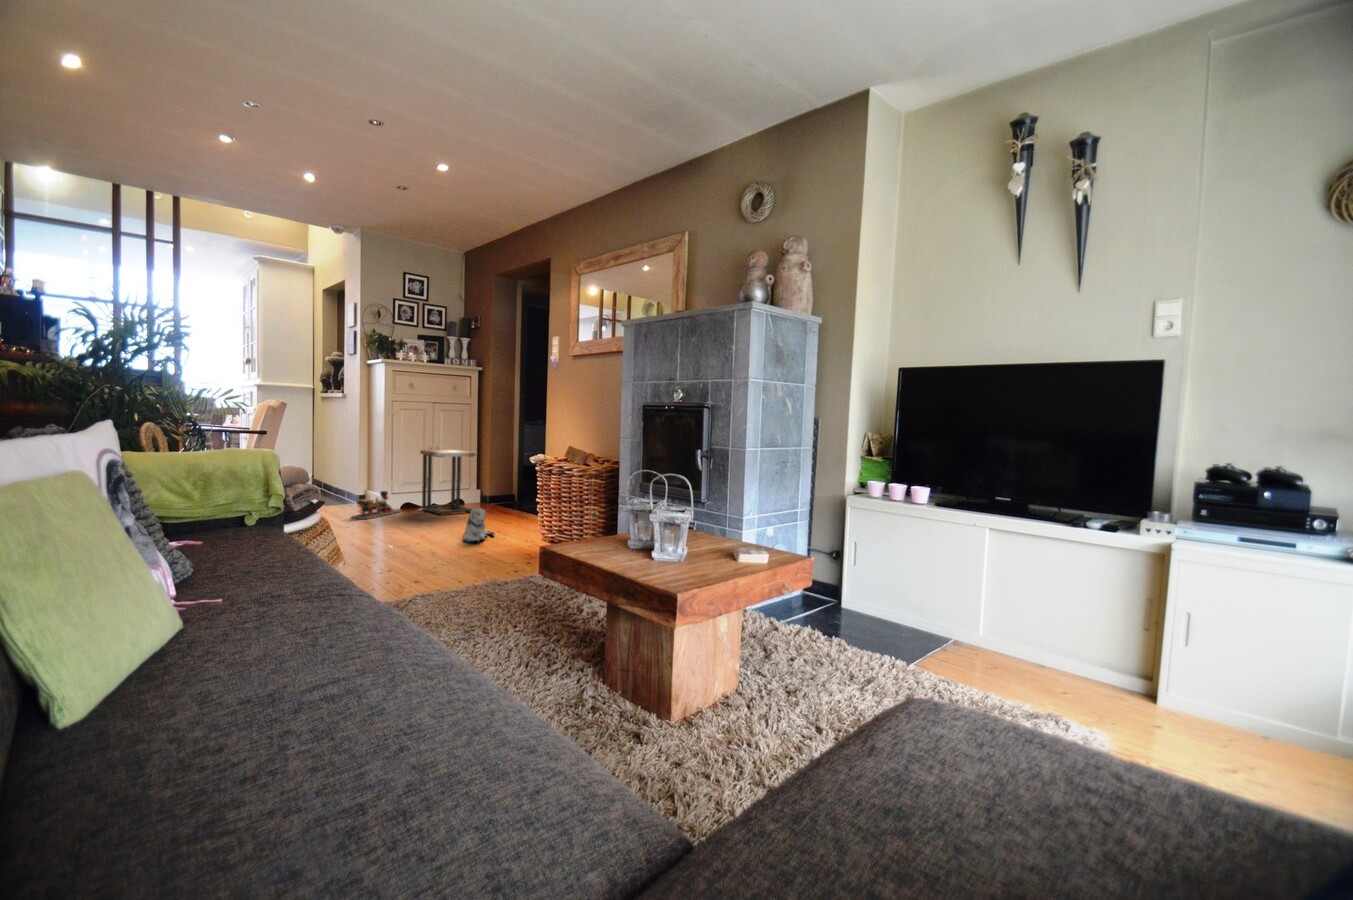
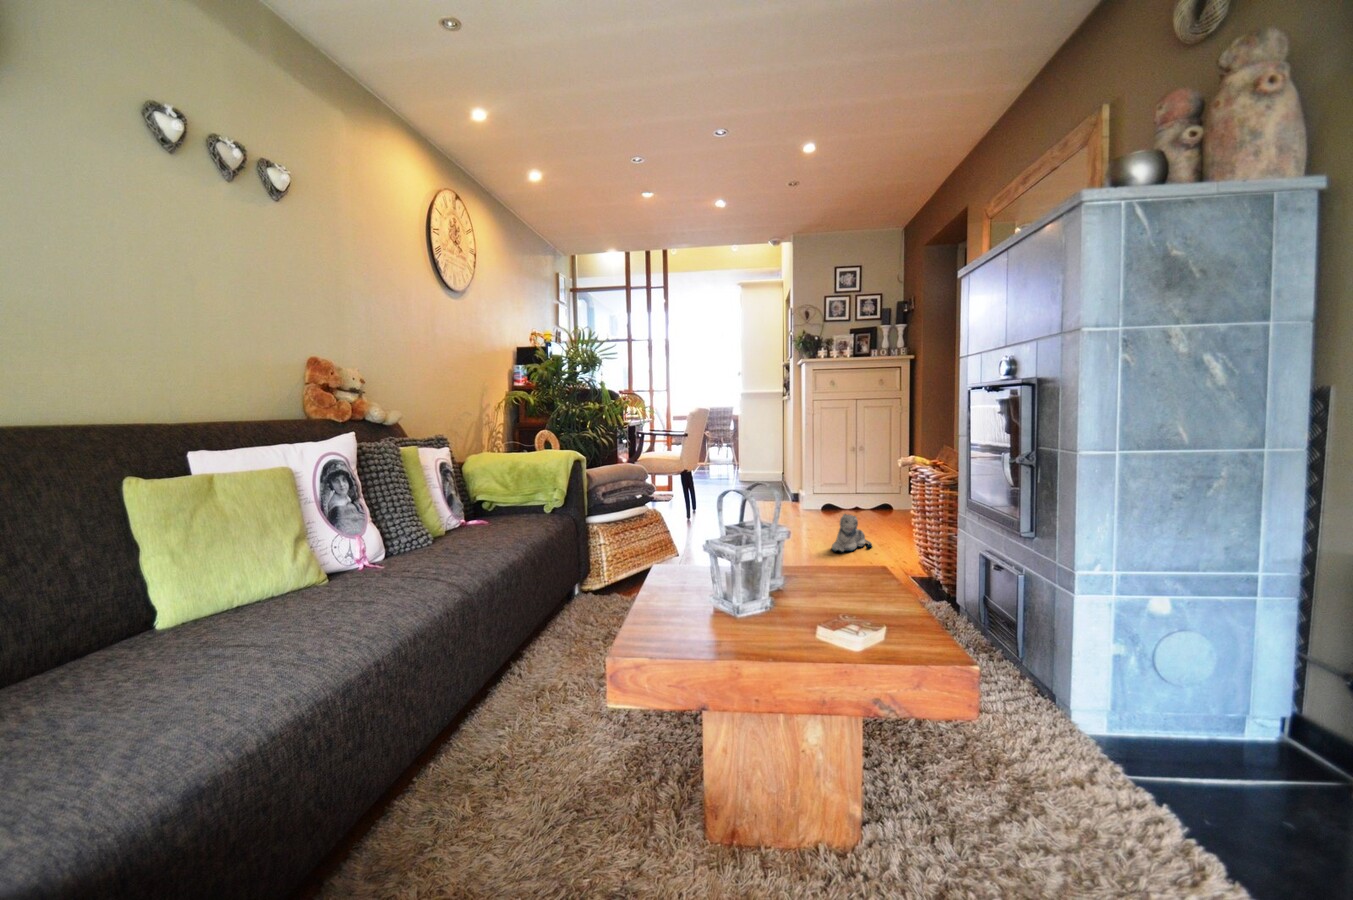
side table: present [420,450,476,515] -> none [842,449,895,519]
toy train: present [351,491,401,519] -> none [771,490,823,516]

